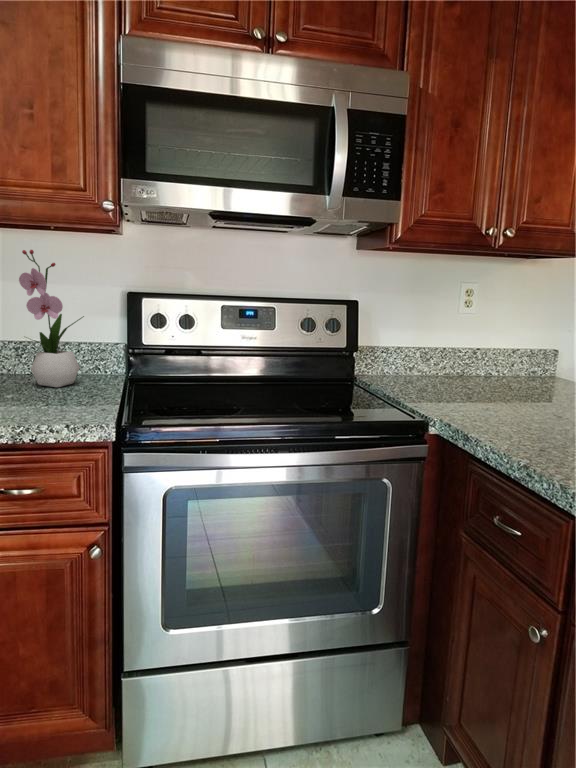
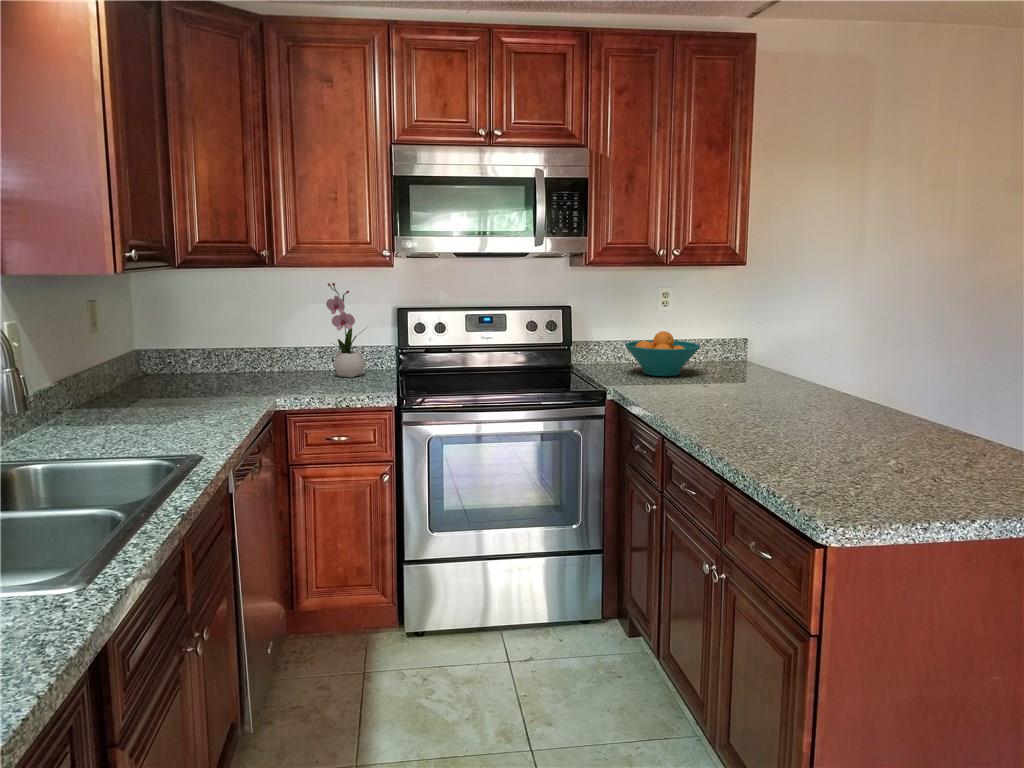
fruit bowl: none [433,338,536,398] -> present [625,331,700,376]

